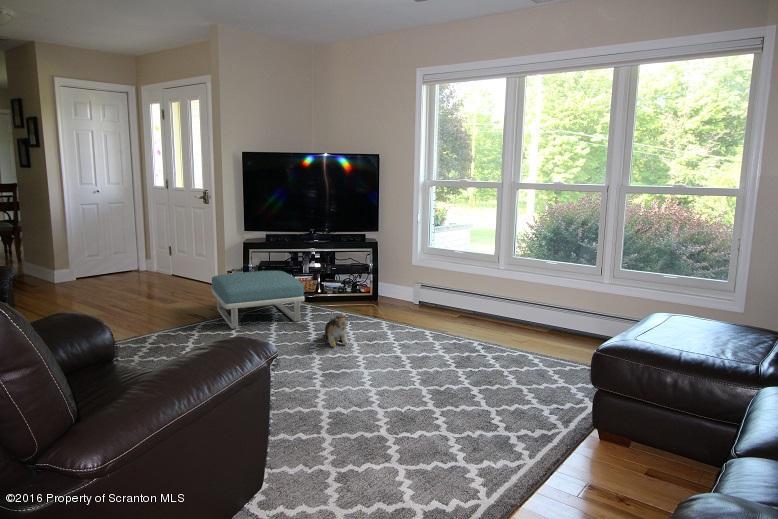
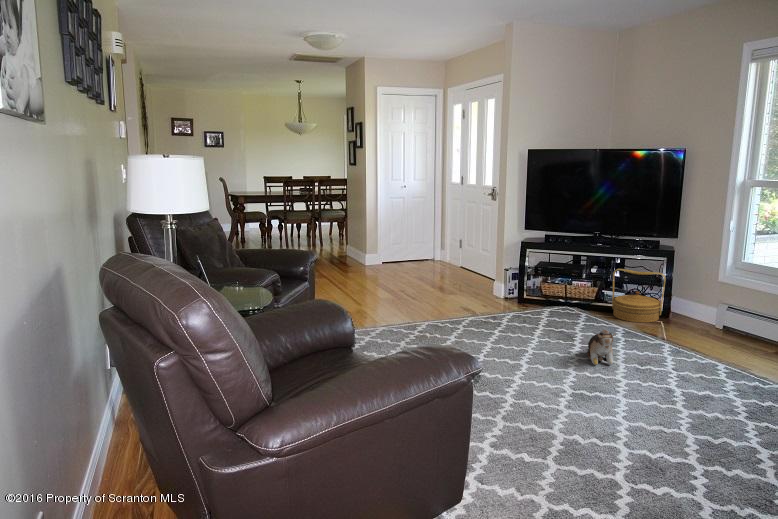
woven basket: none [331,261,374,307] -> present [612,269,666,323]
footstool: present [212,271,305,329] -> none [485,273,575,330]

